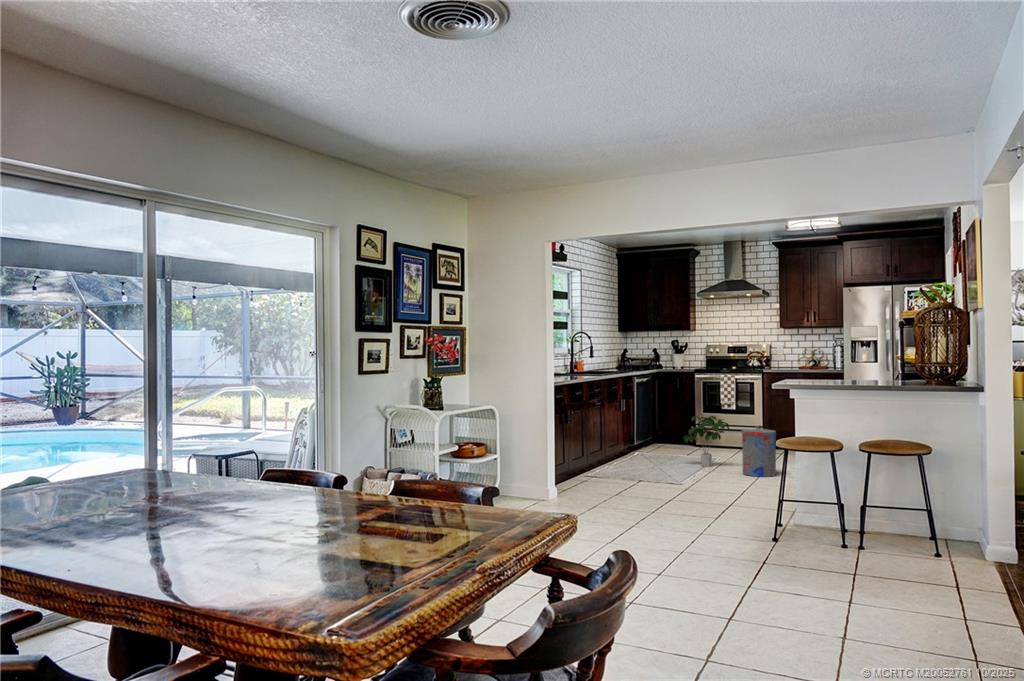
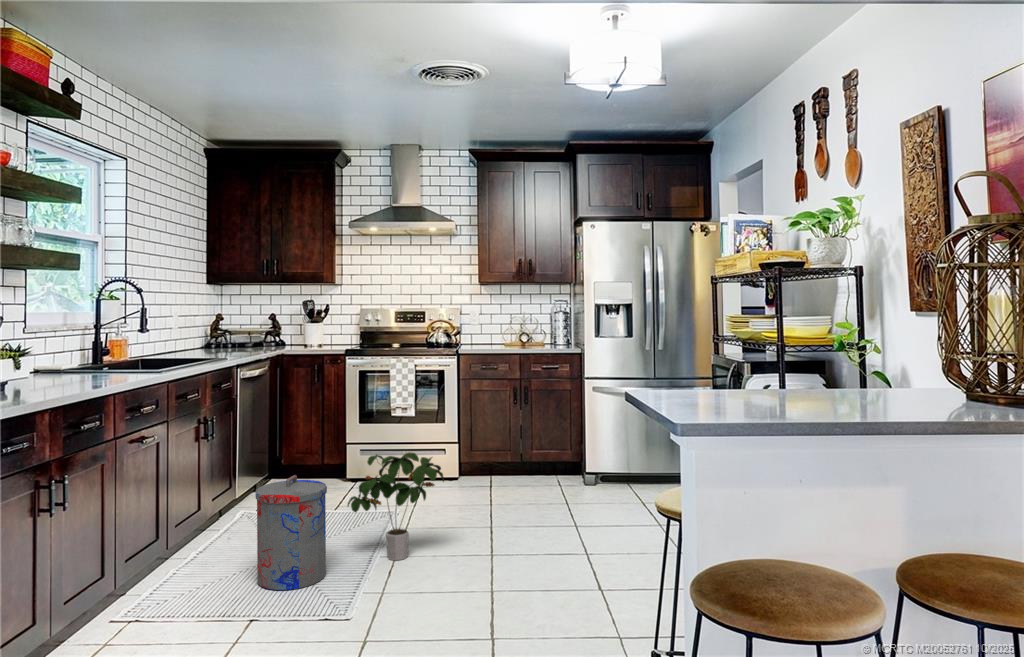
trash can: present [742,425,776,477] -> present [256,475,327,590]

